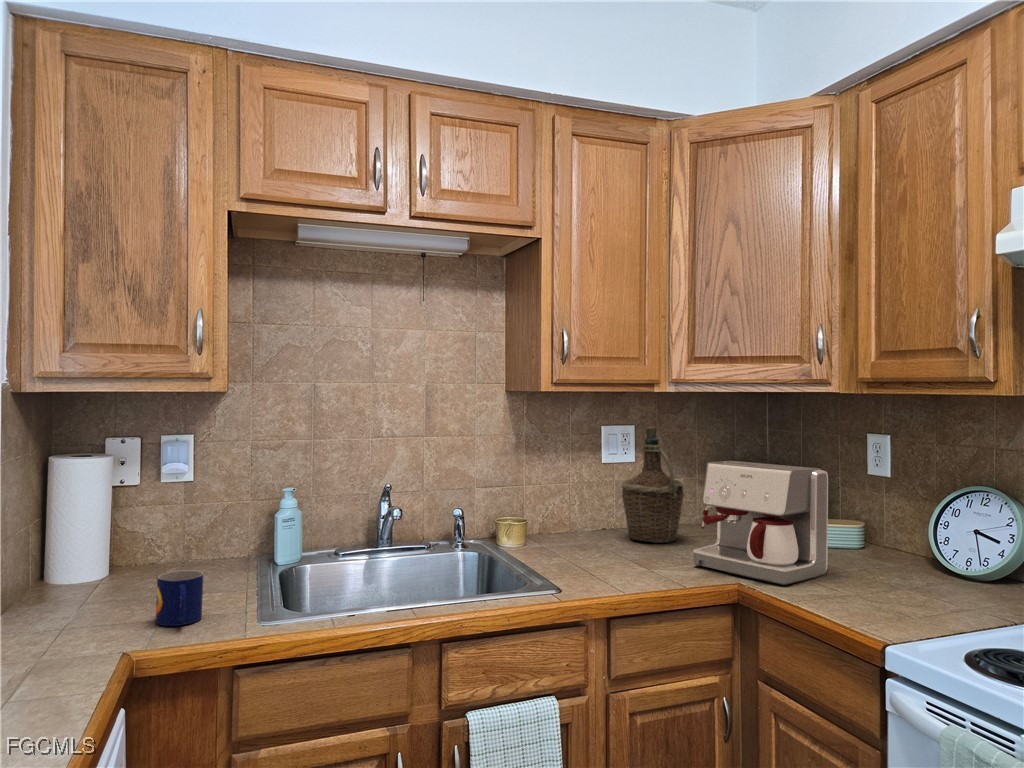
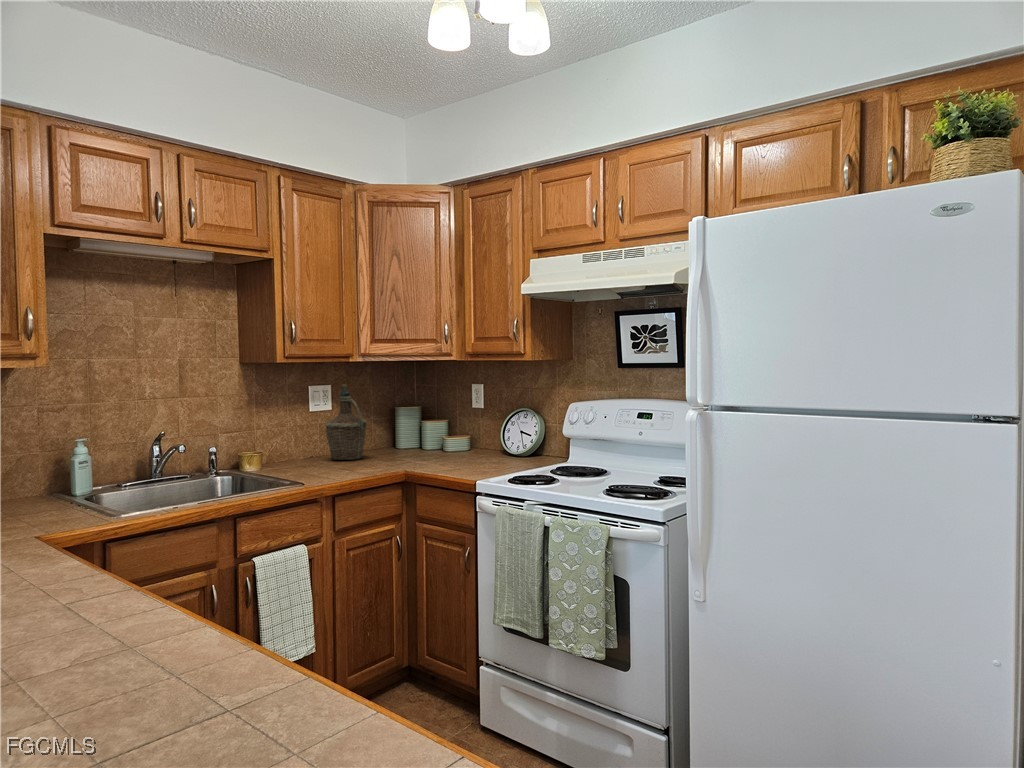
coffee maker: present [693,461,828,585] -> none [378,403,451,468]
mug: present [156,570,203,626] -> none [31,491,65,526]

